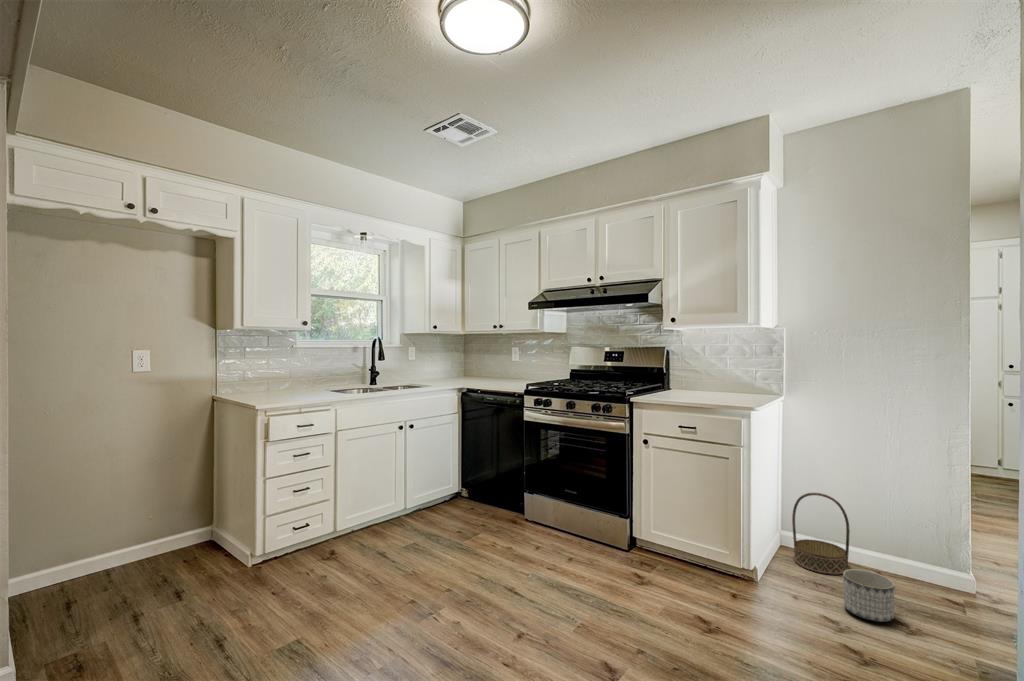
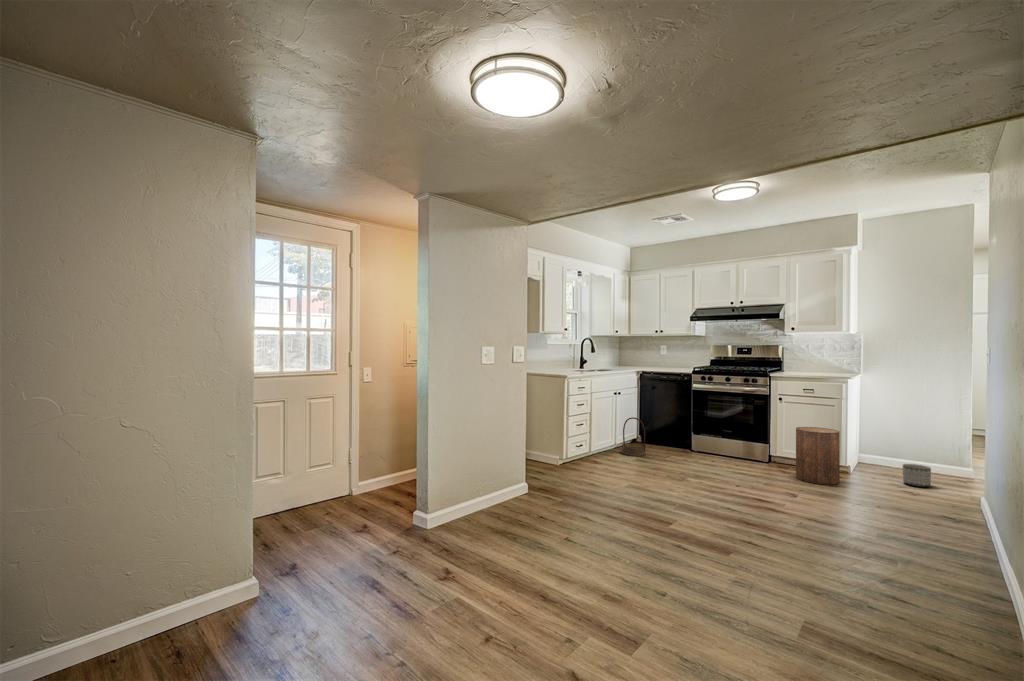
basket: present [792,493,850,575] -> present [622,417,646,456]
stool: none [653,497,727,619] -> present [796,427,840,485]

